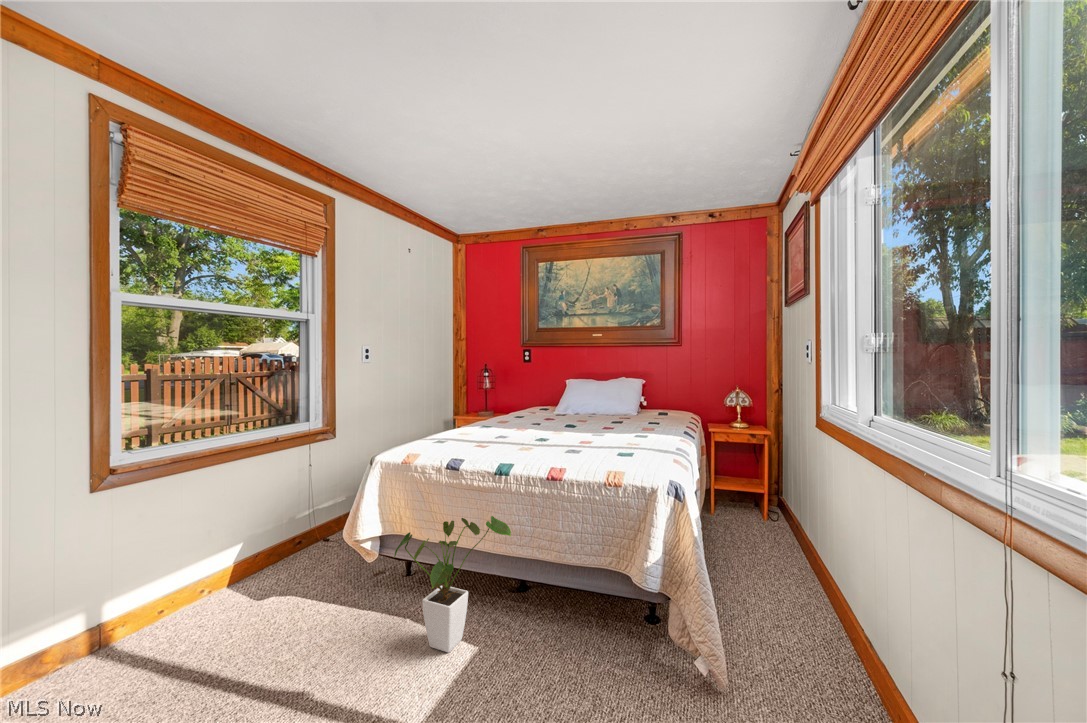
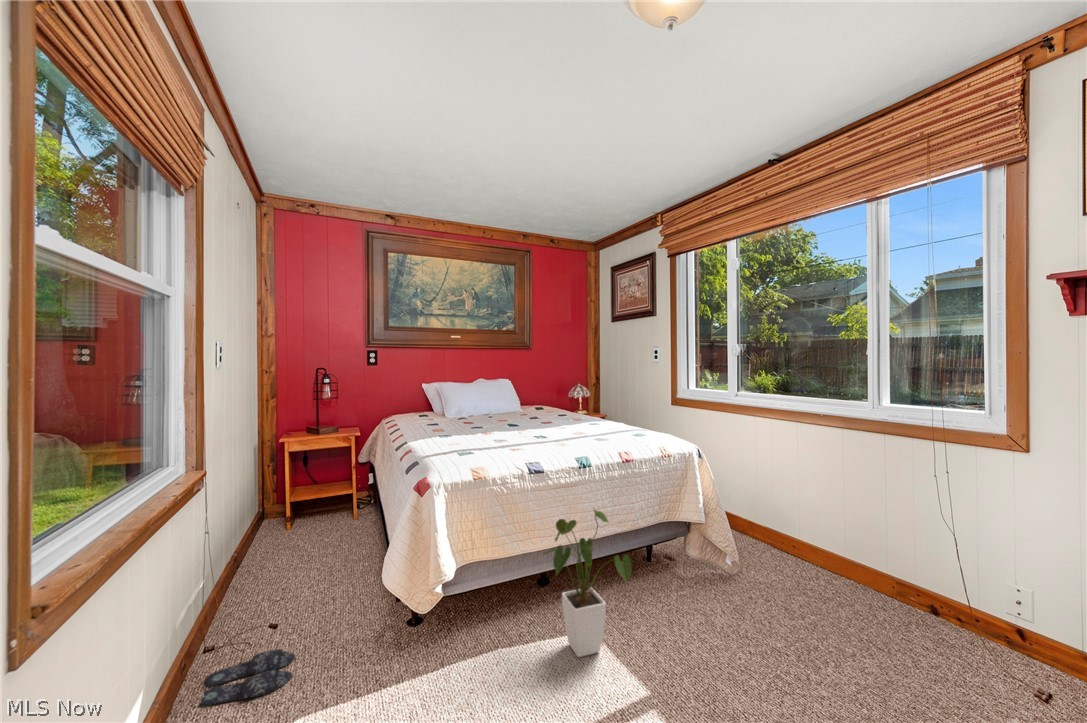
slippers: none [274,552,333,574] -> present [198,649,295,707]

